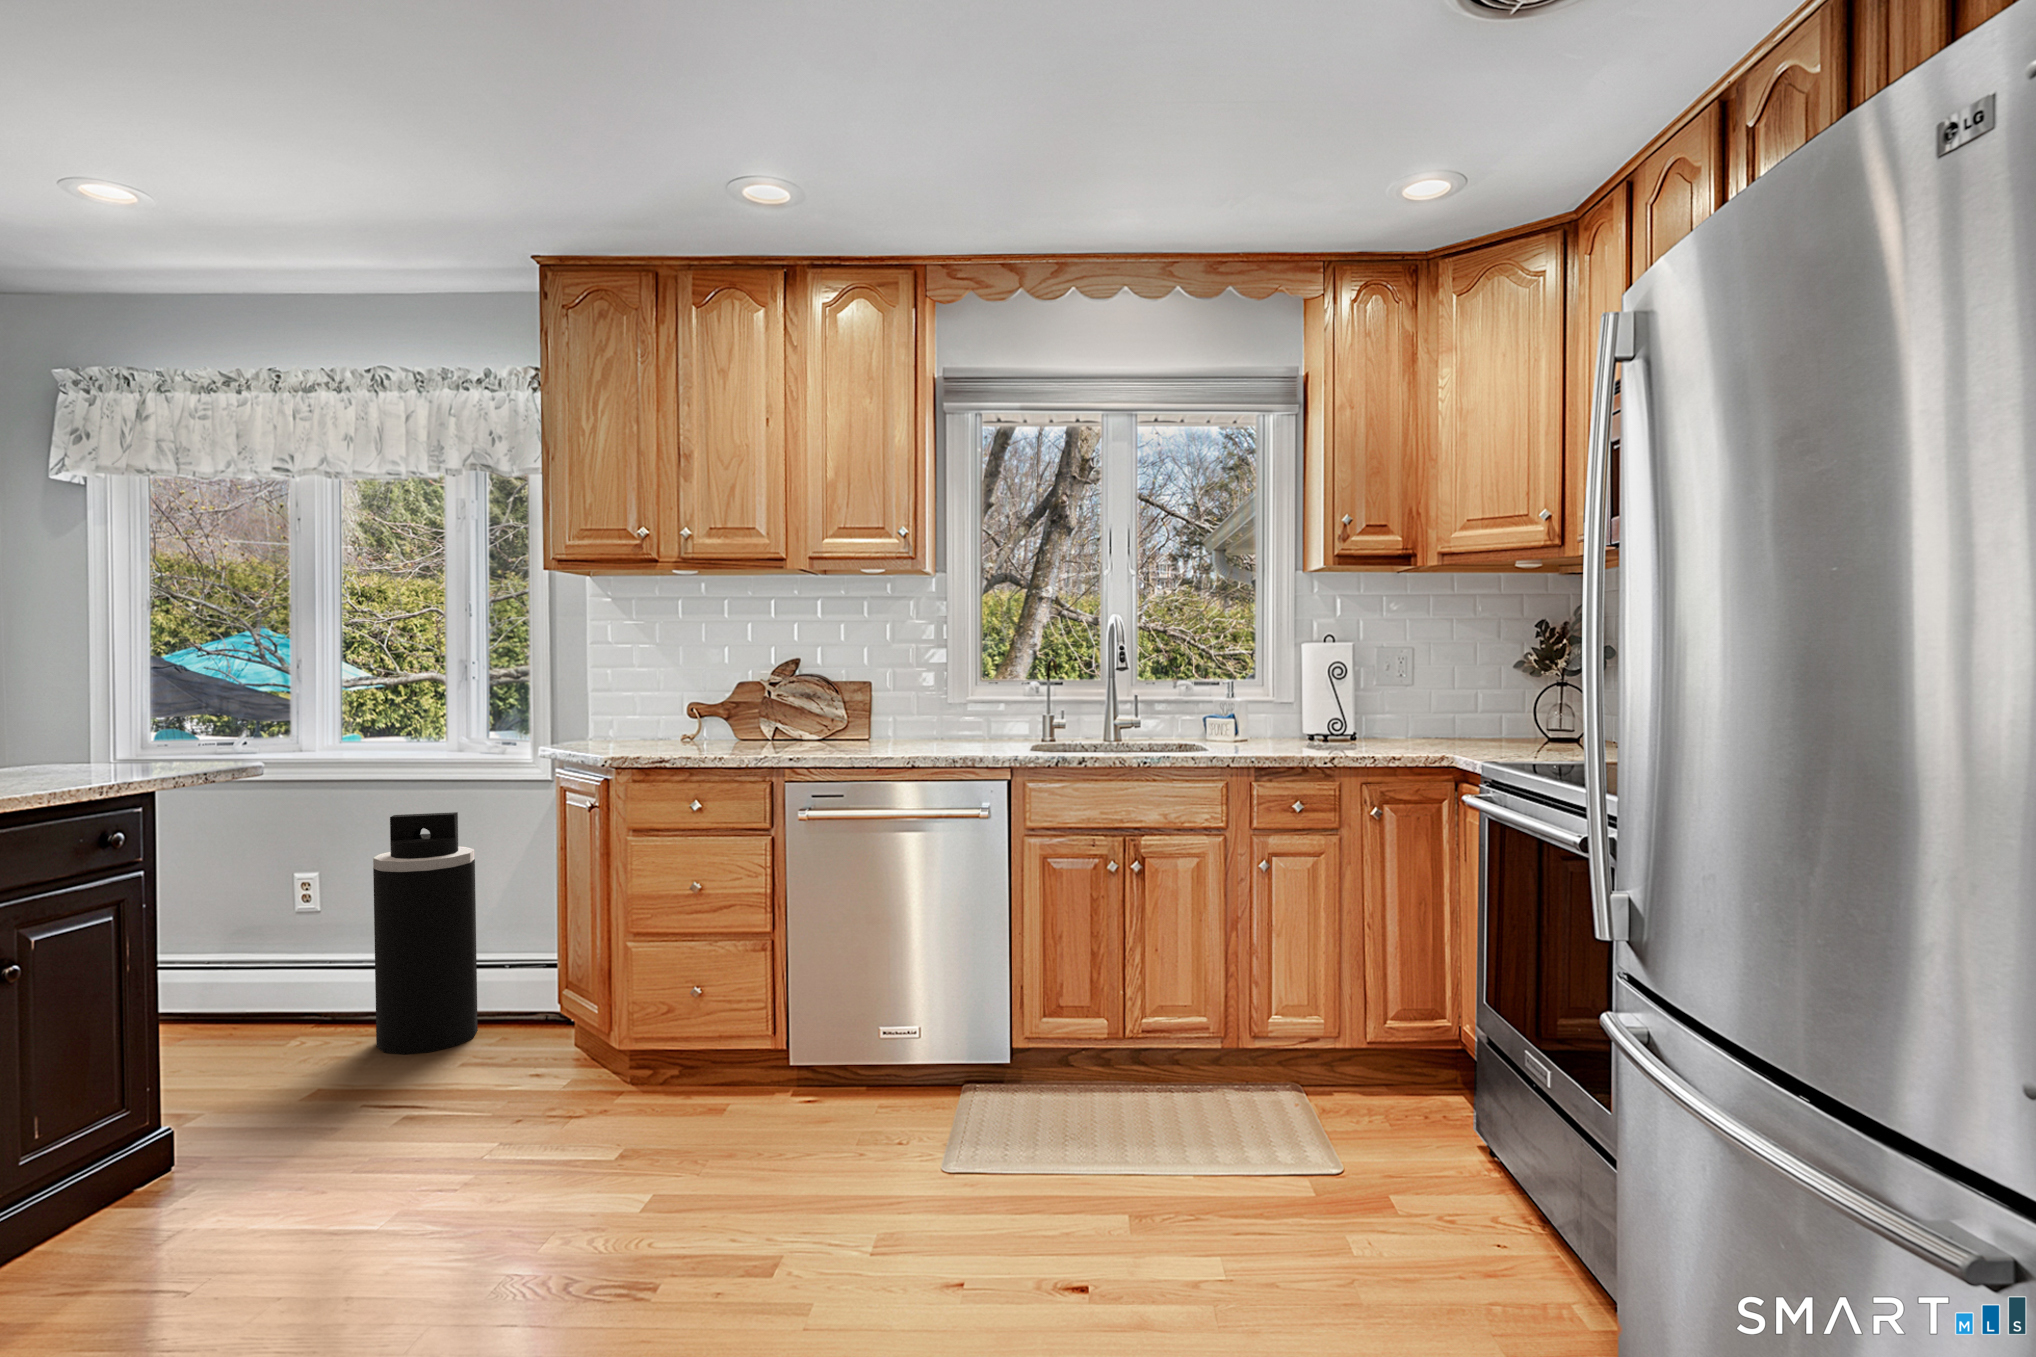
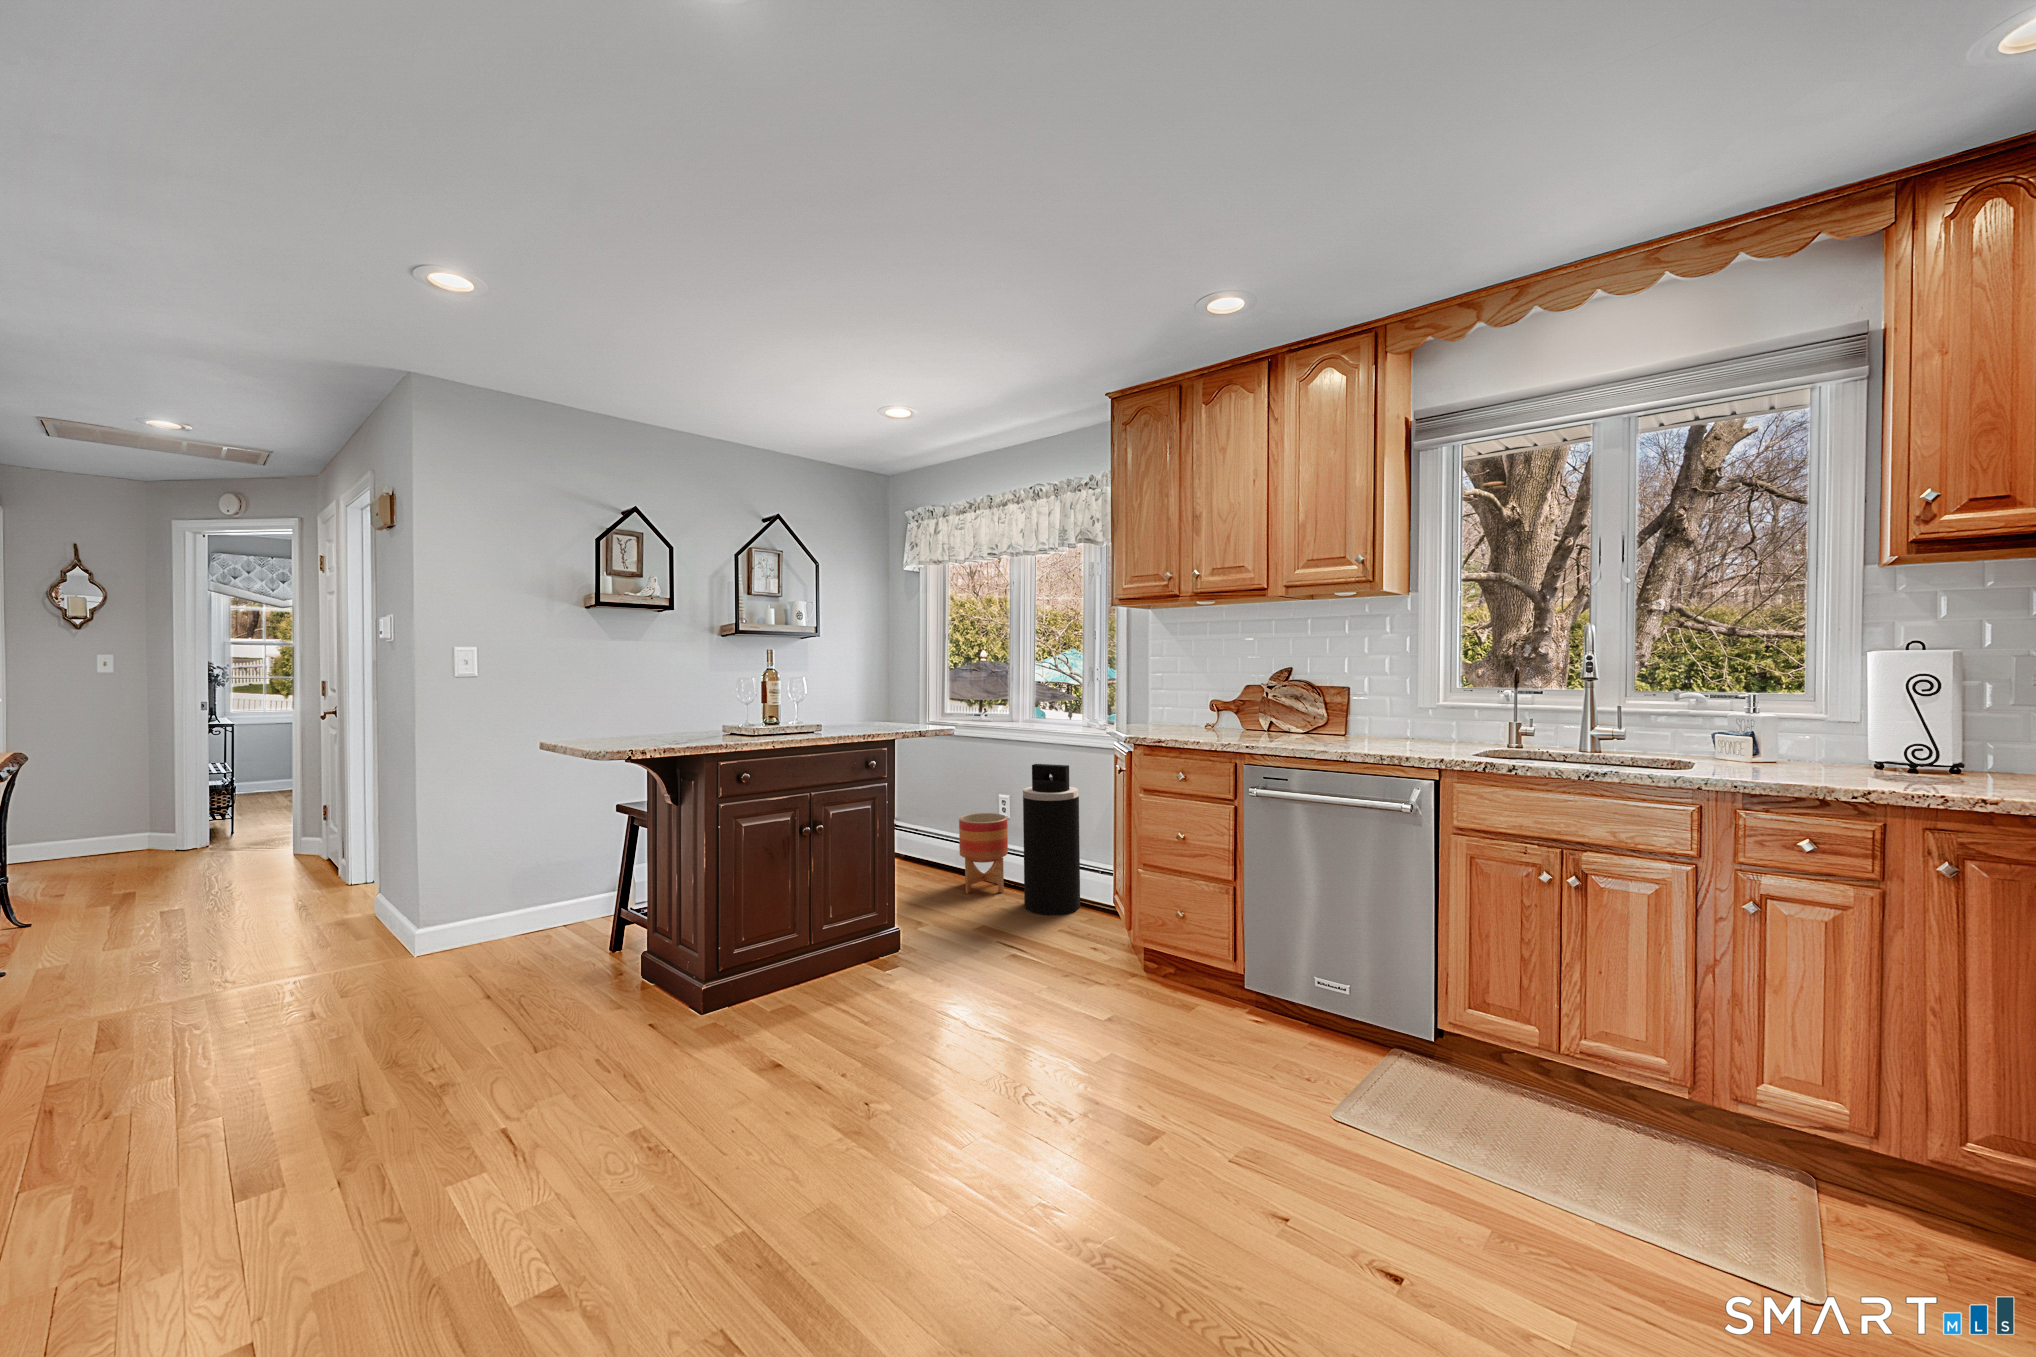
planter: none [225,909,325,1053] -> present [959,813,1008,894]

